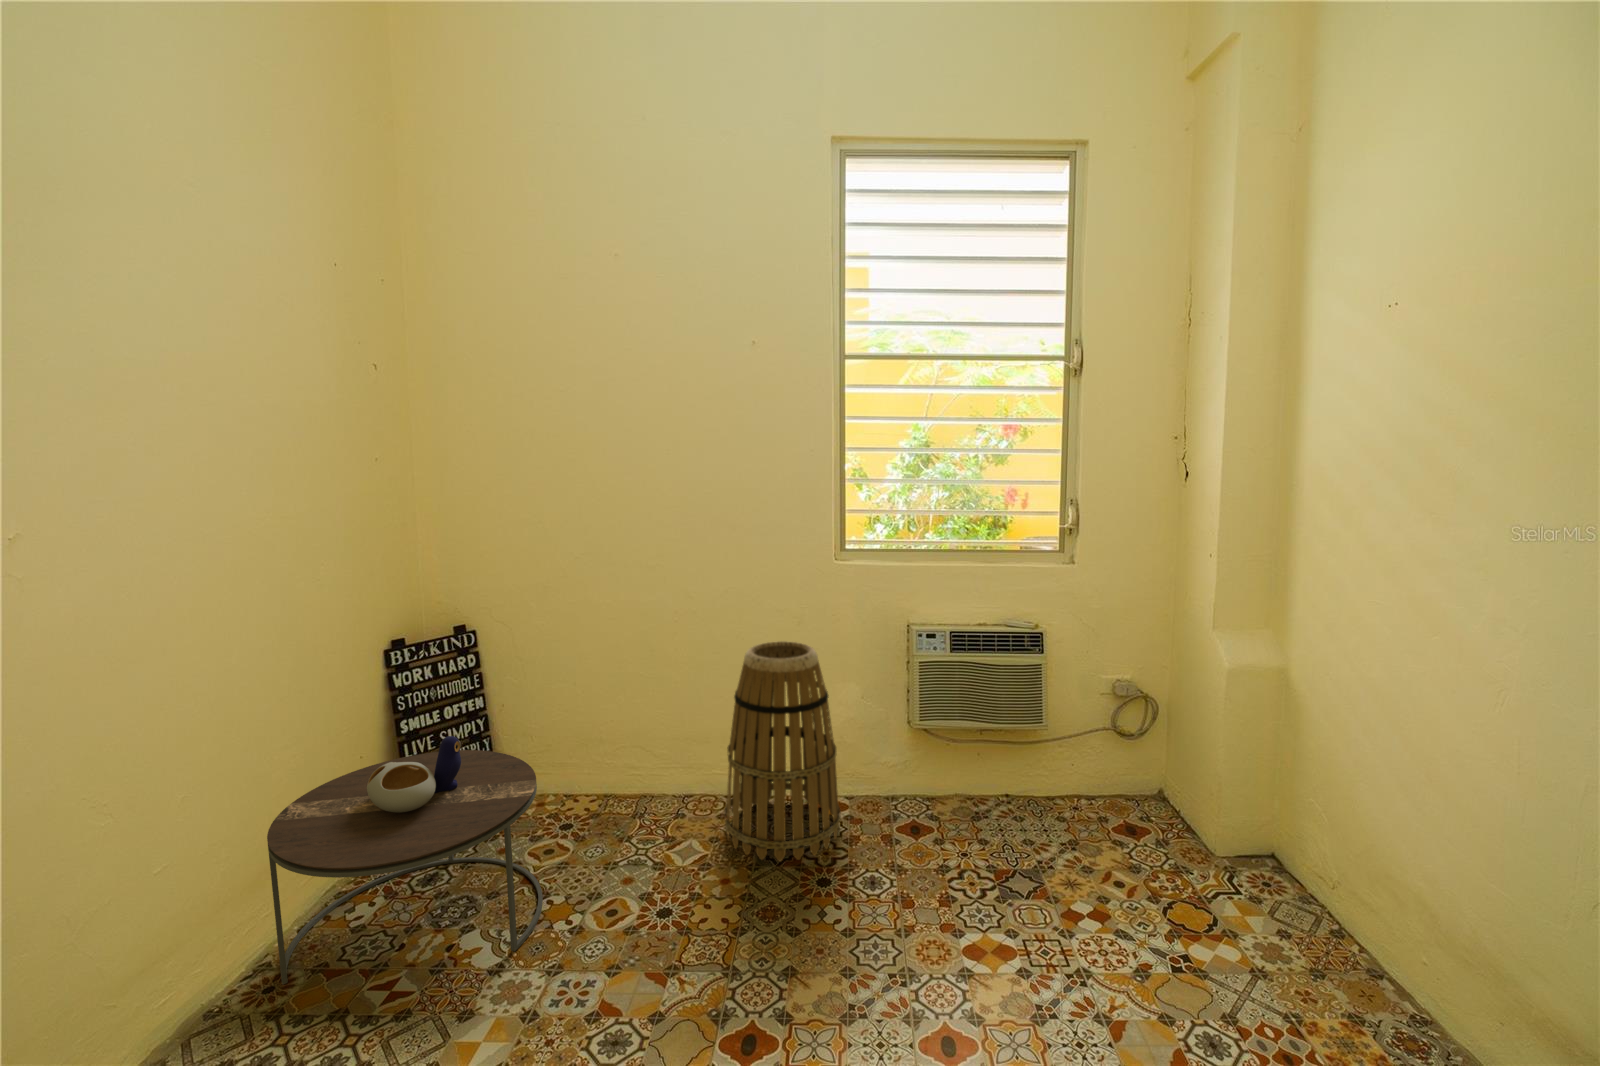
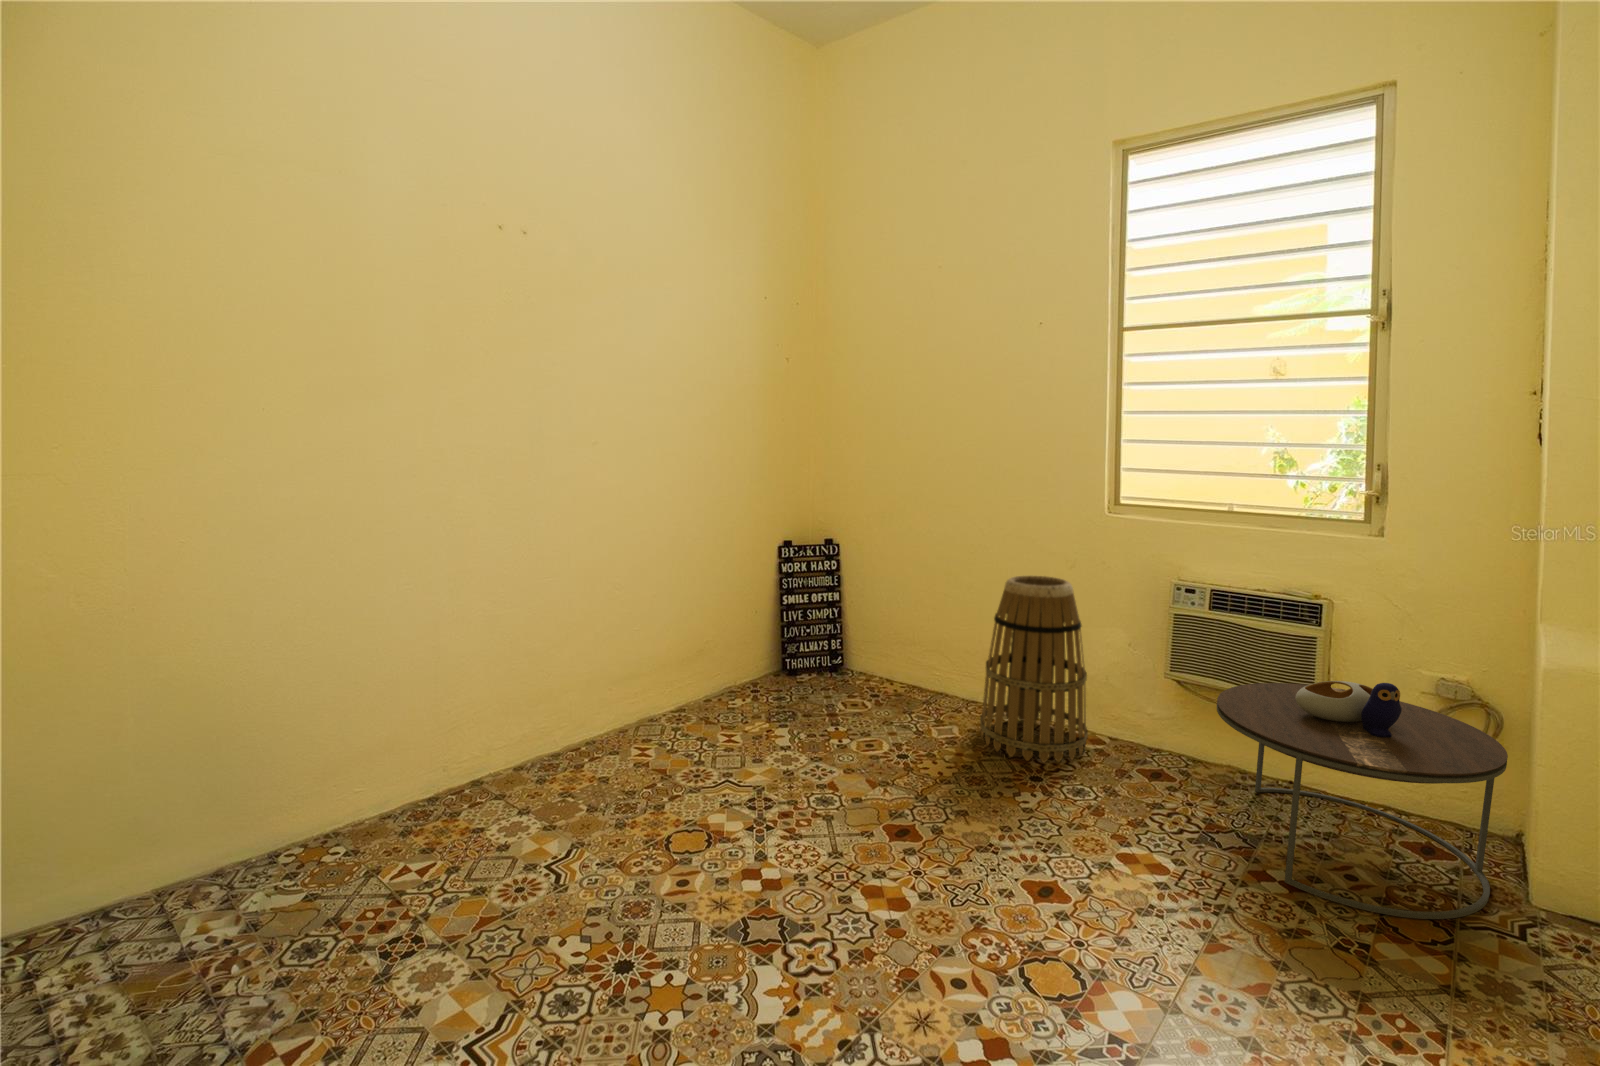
side table: present [267,736,543,985] -> present [1217,681,1508,919]

